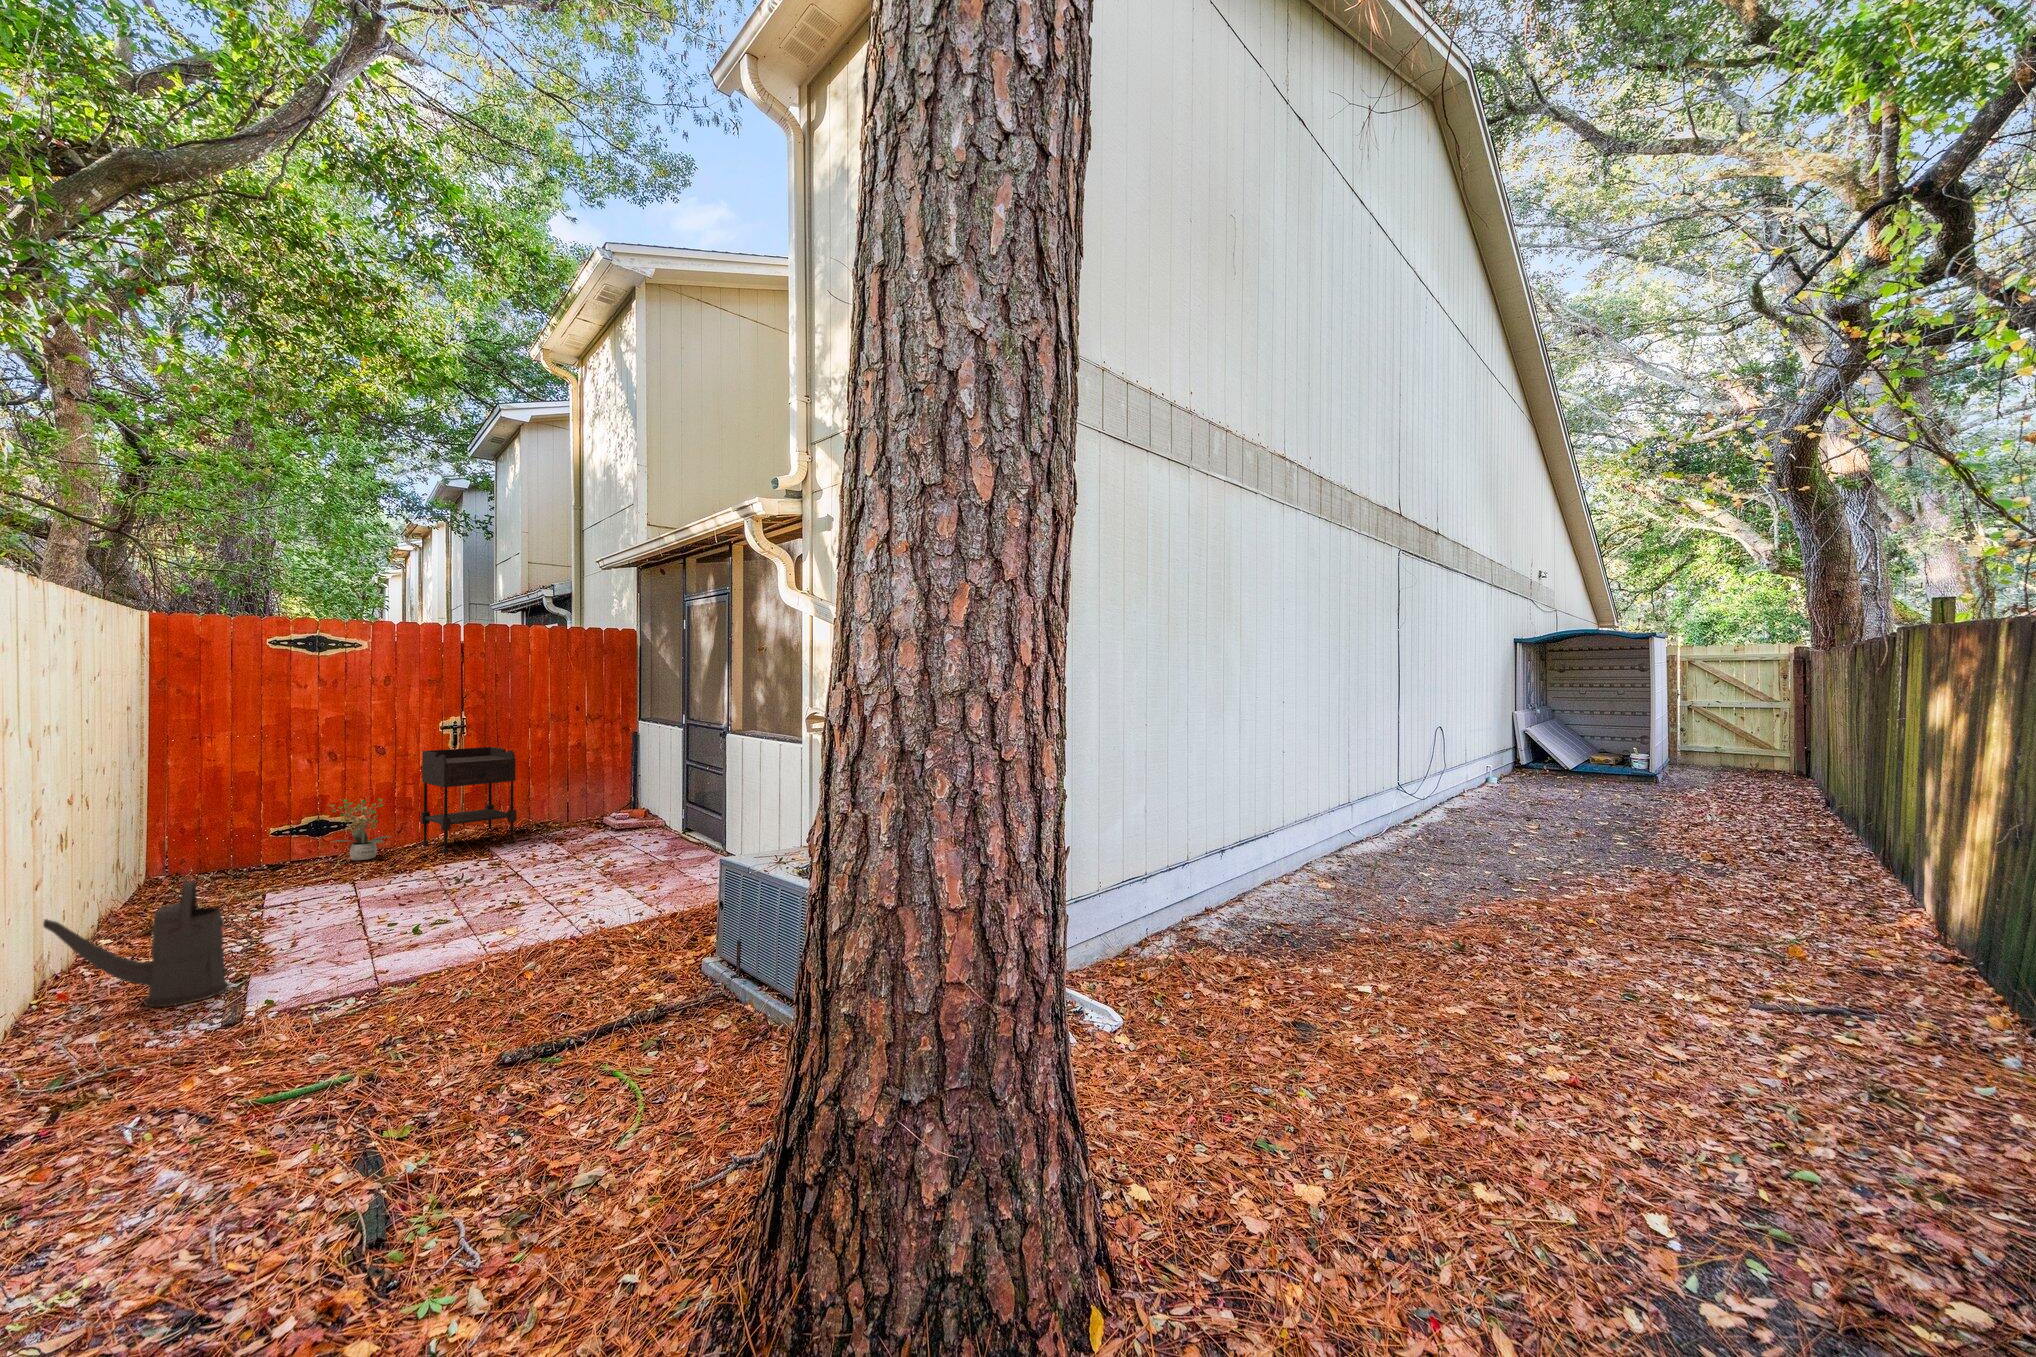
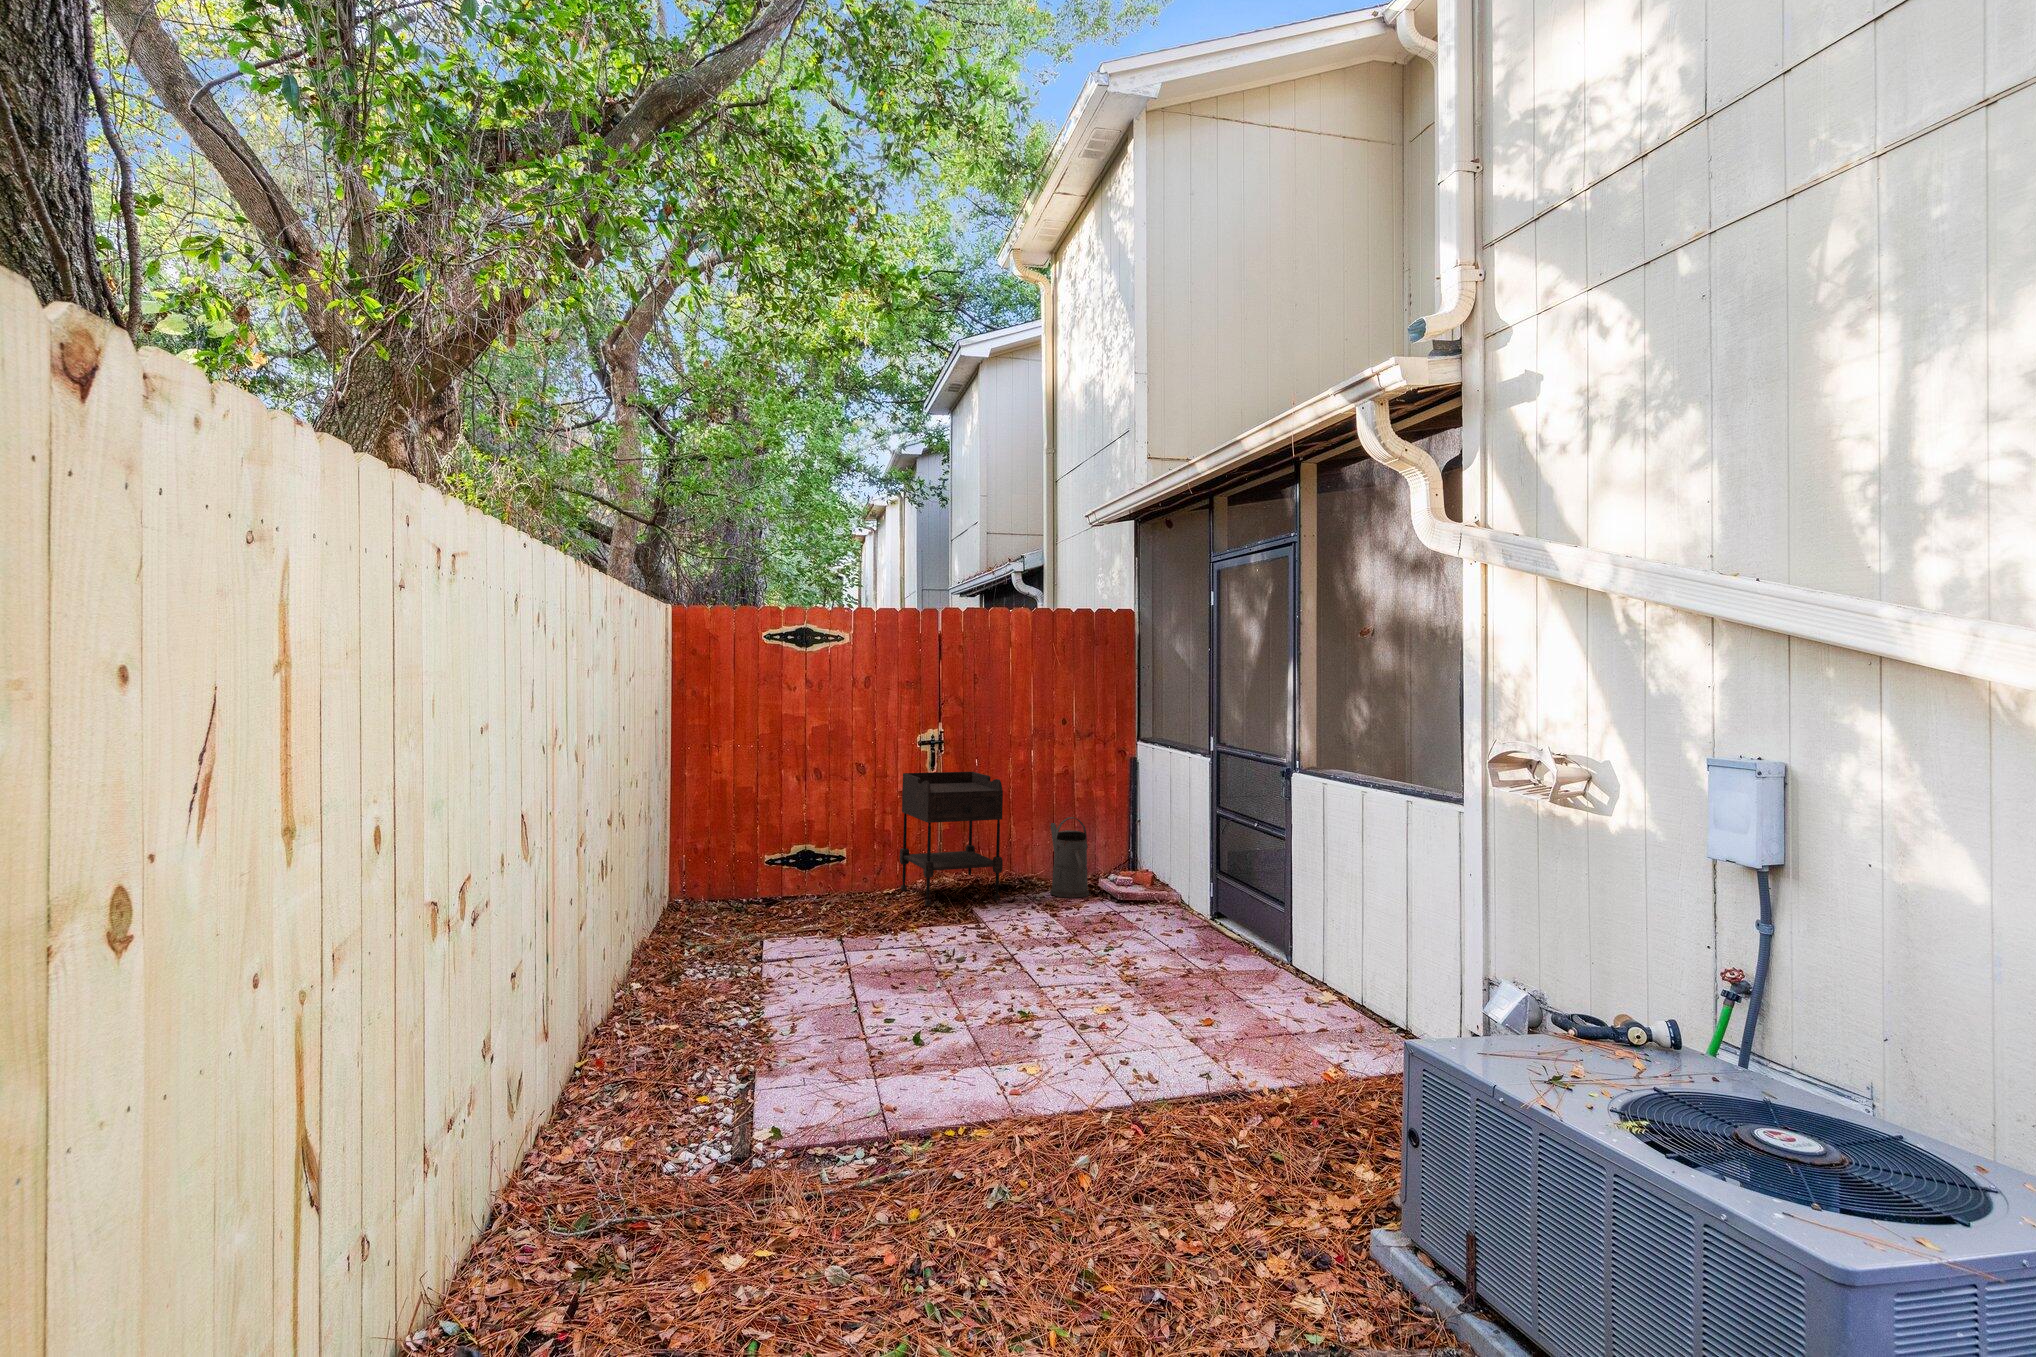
potted plant: present [326,796,389,860] -> none [811,827,873,904]
watering can: present [43,881,253,1007] -> present [1050,817,1089,898]

